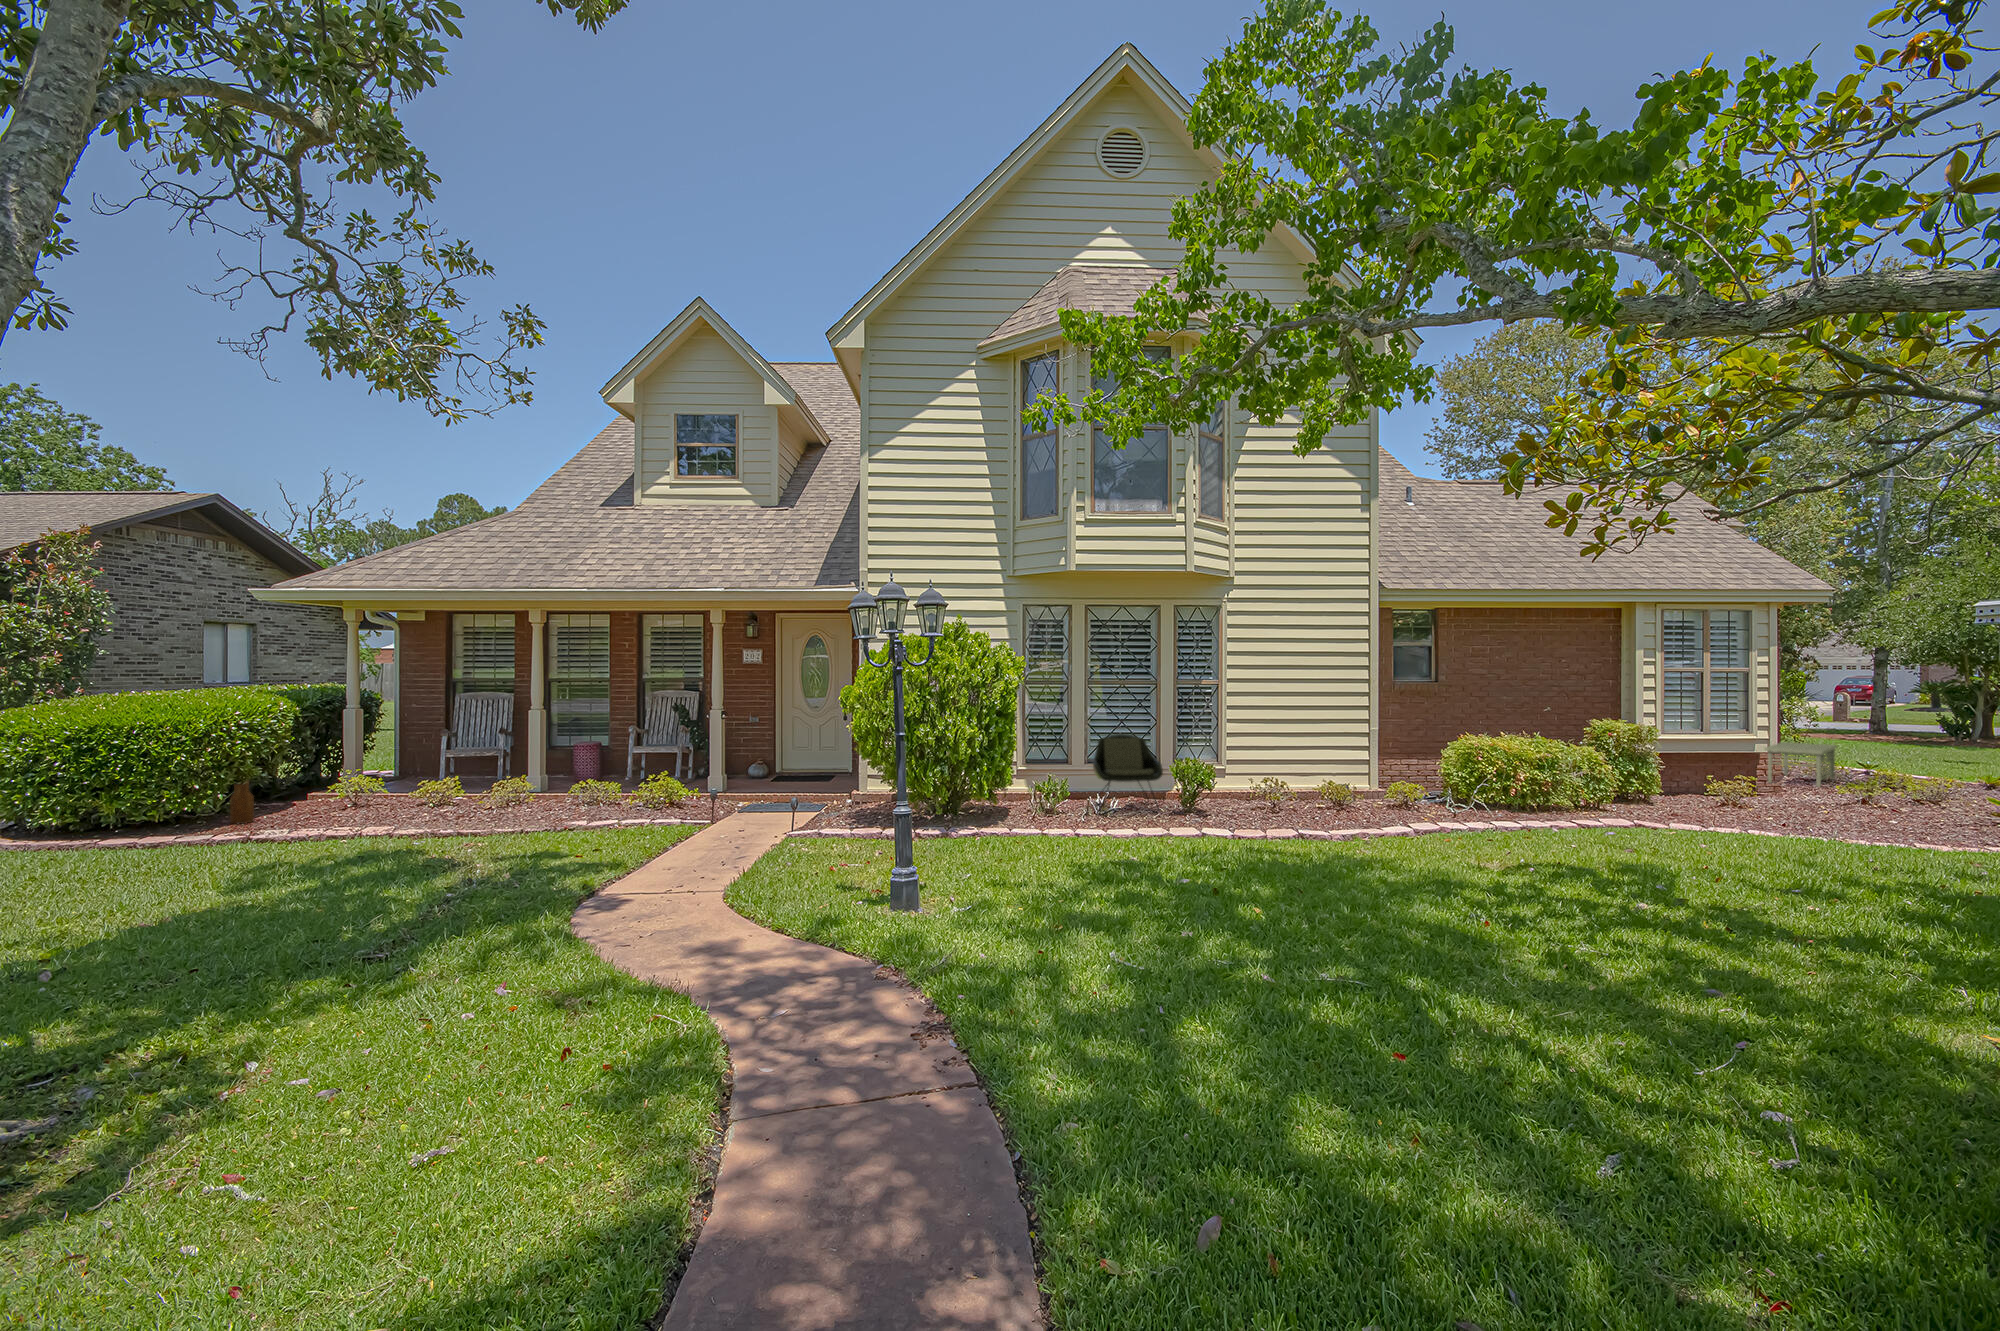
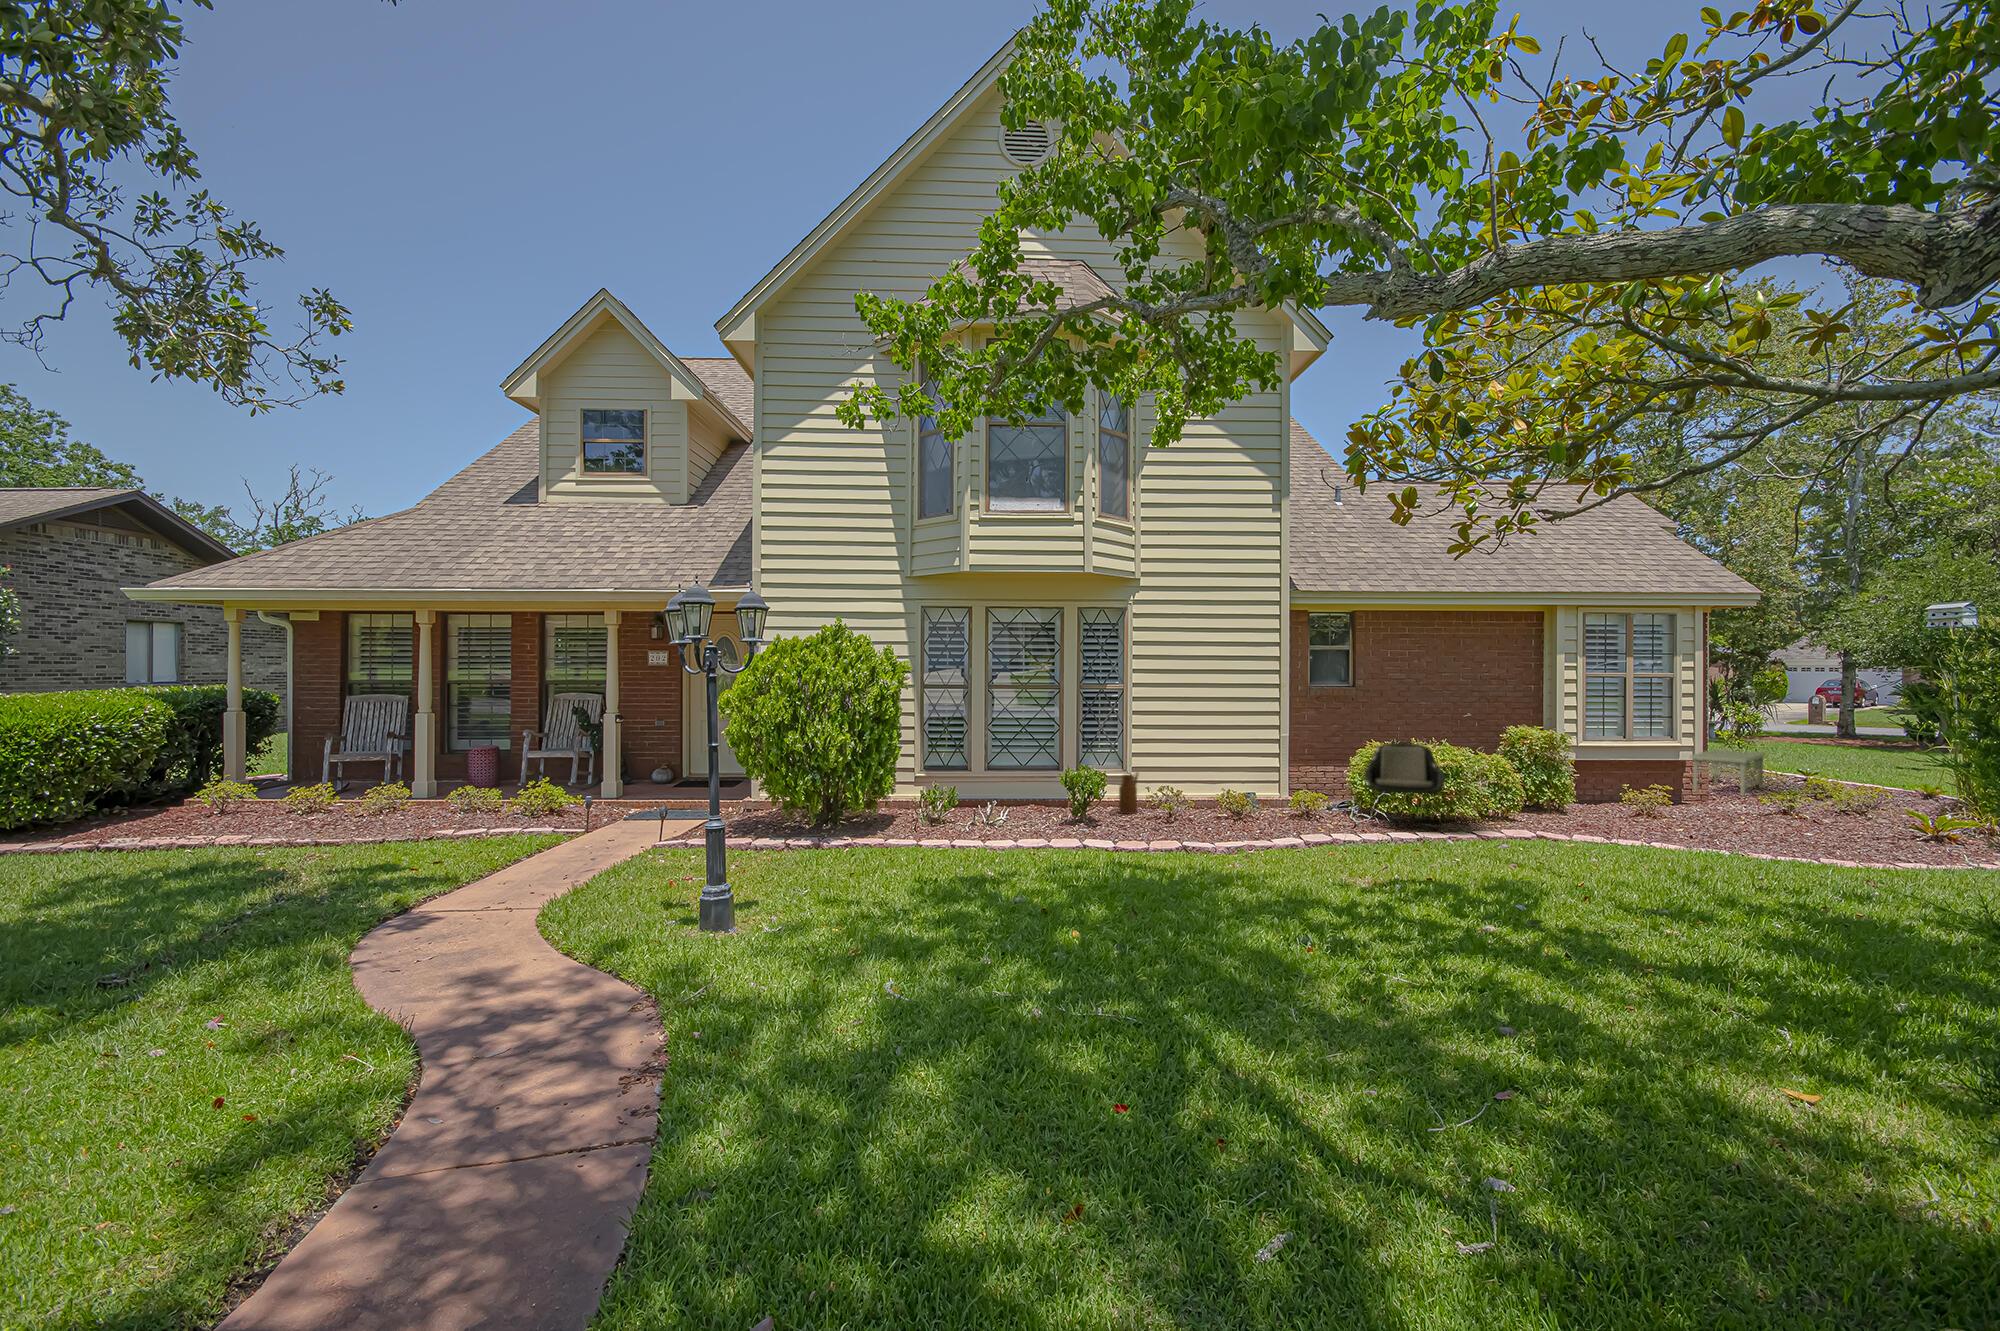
lounge chair: present [1093,734,1163,814] -> present [1365,743,1445,830]
watering can: present [230,781,254,824] -> present [1119,772,1138,814]

